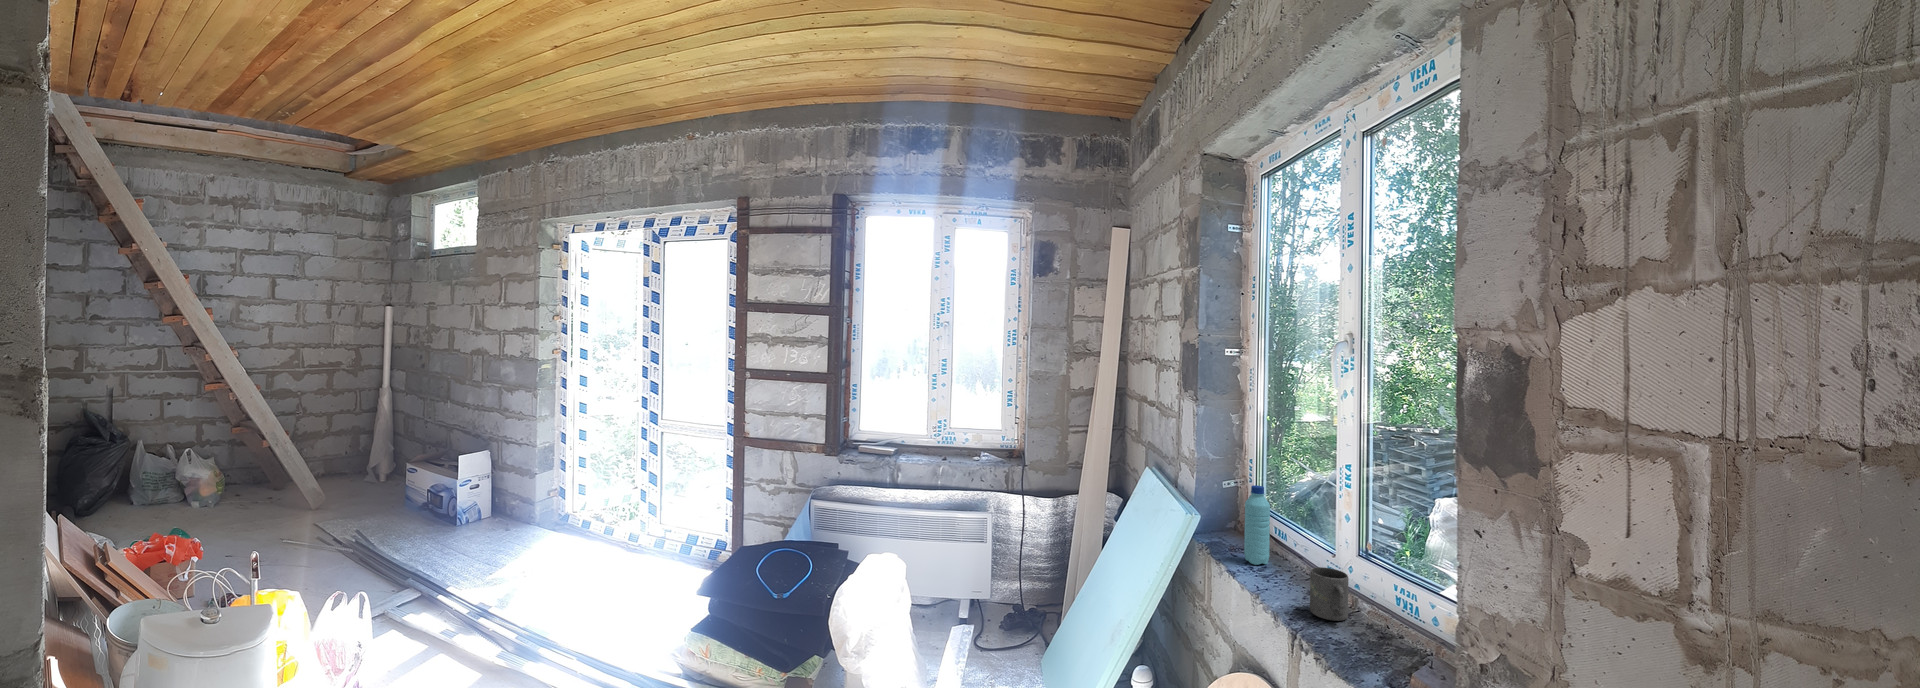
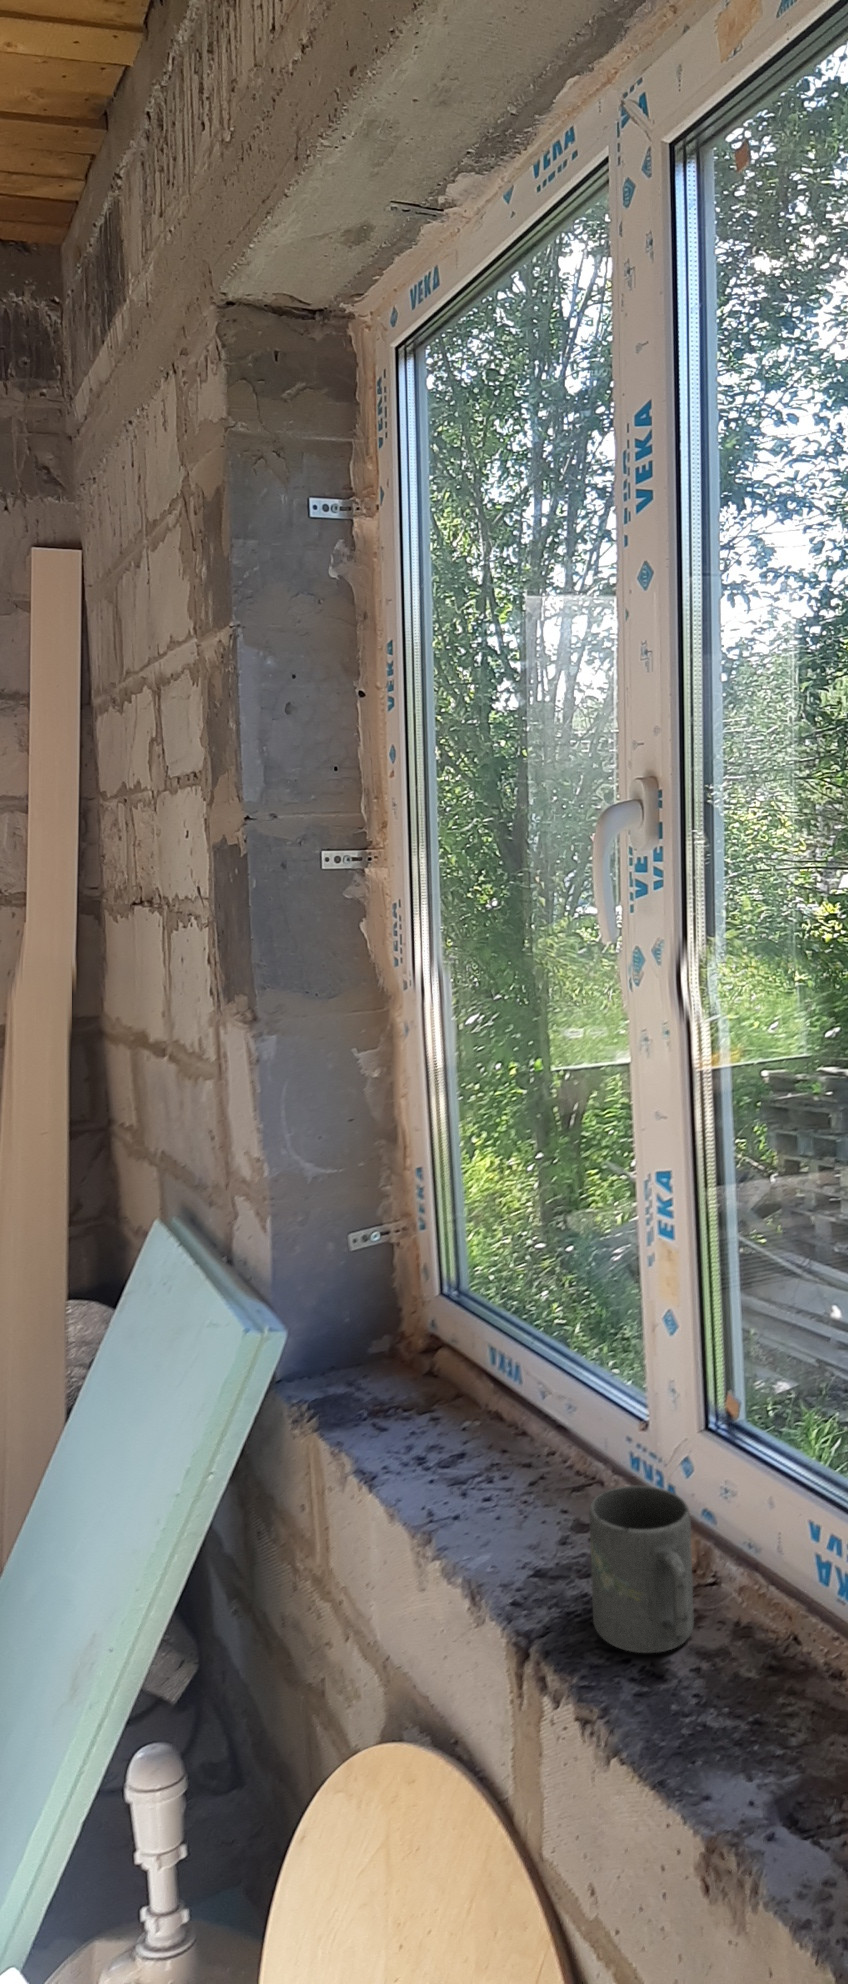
water bottle: present [1244,485,1270,565] -> none [403,1243,473,1467]

